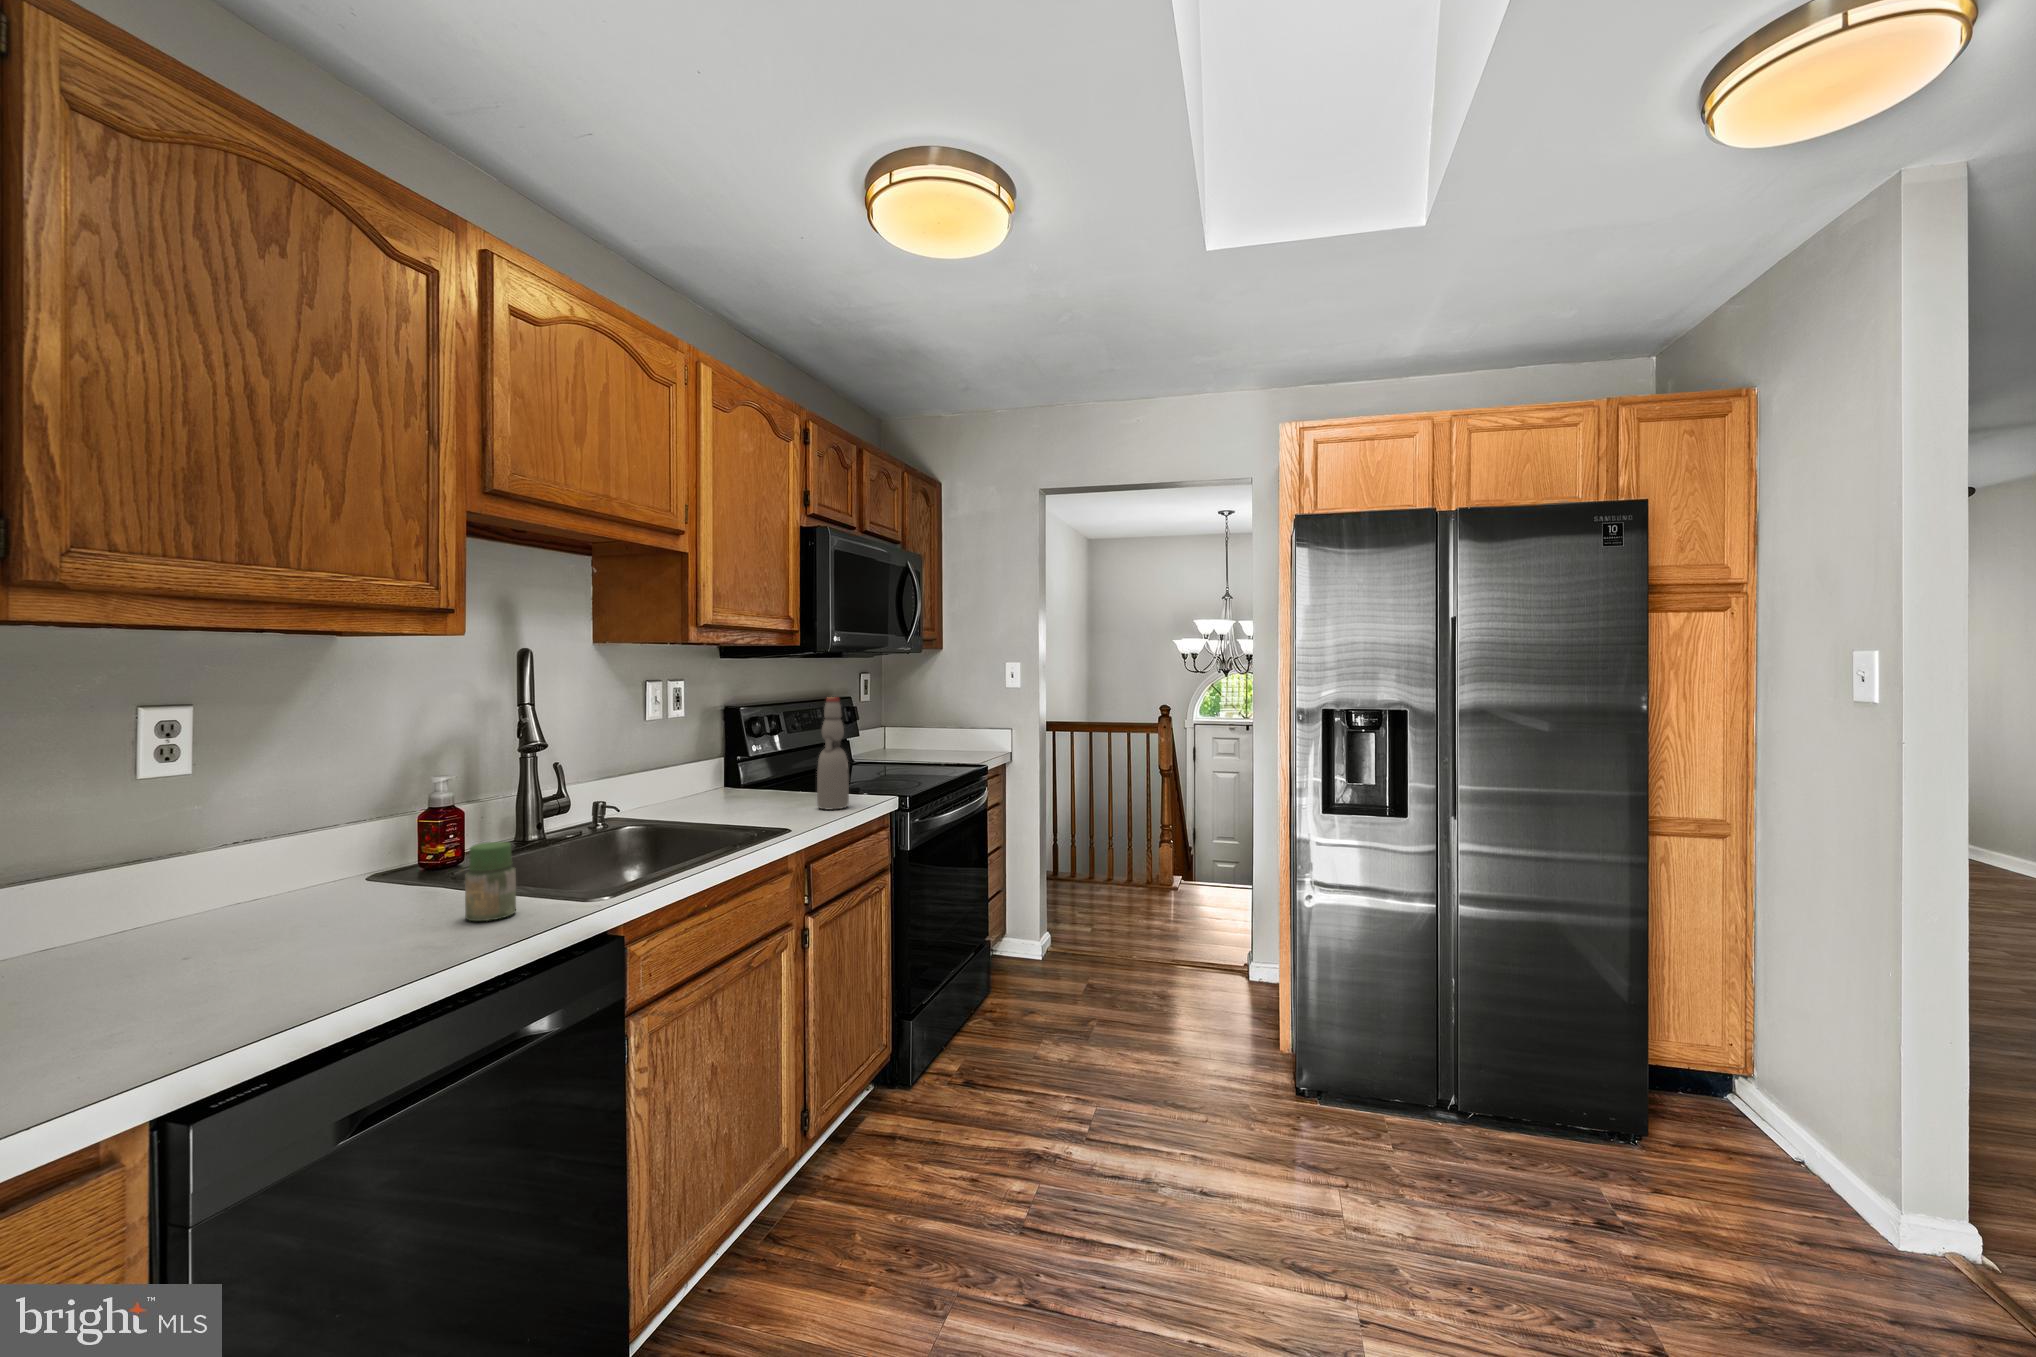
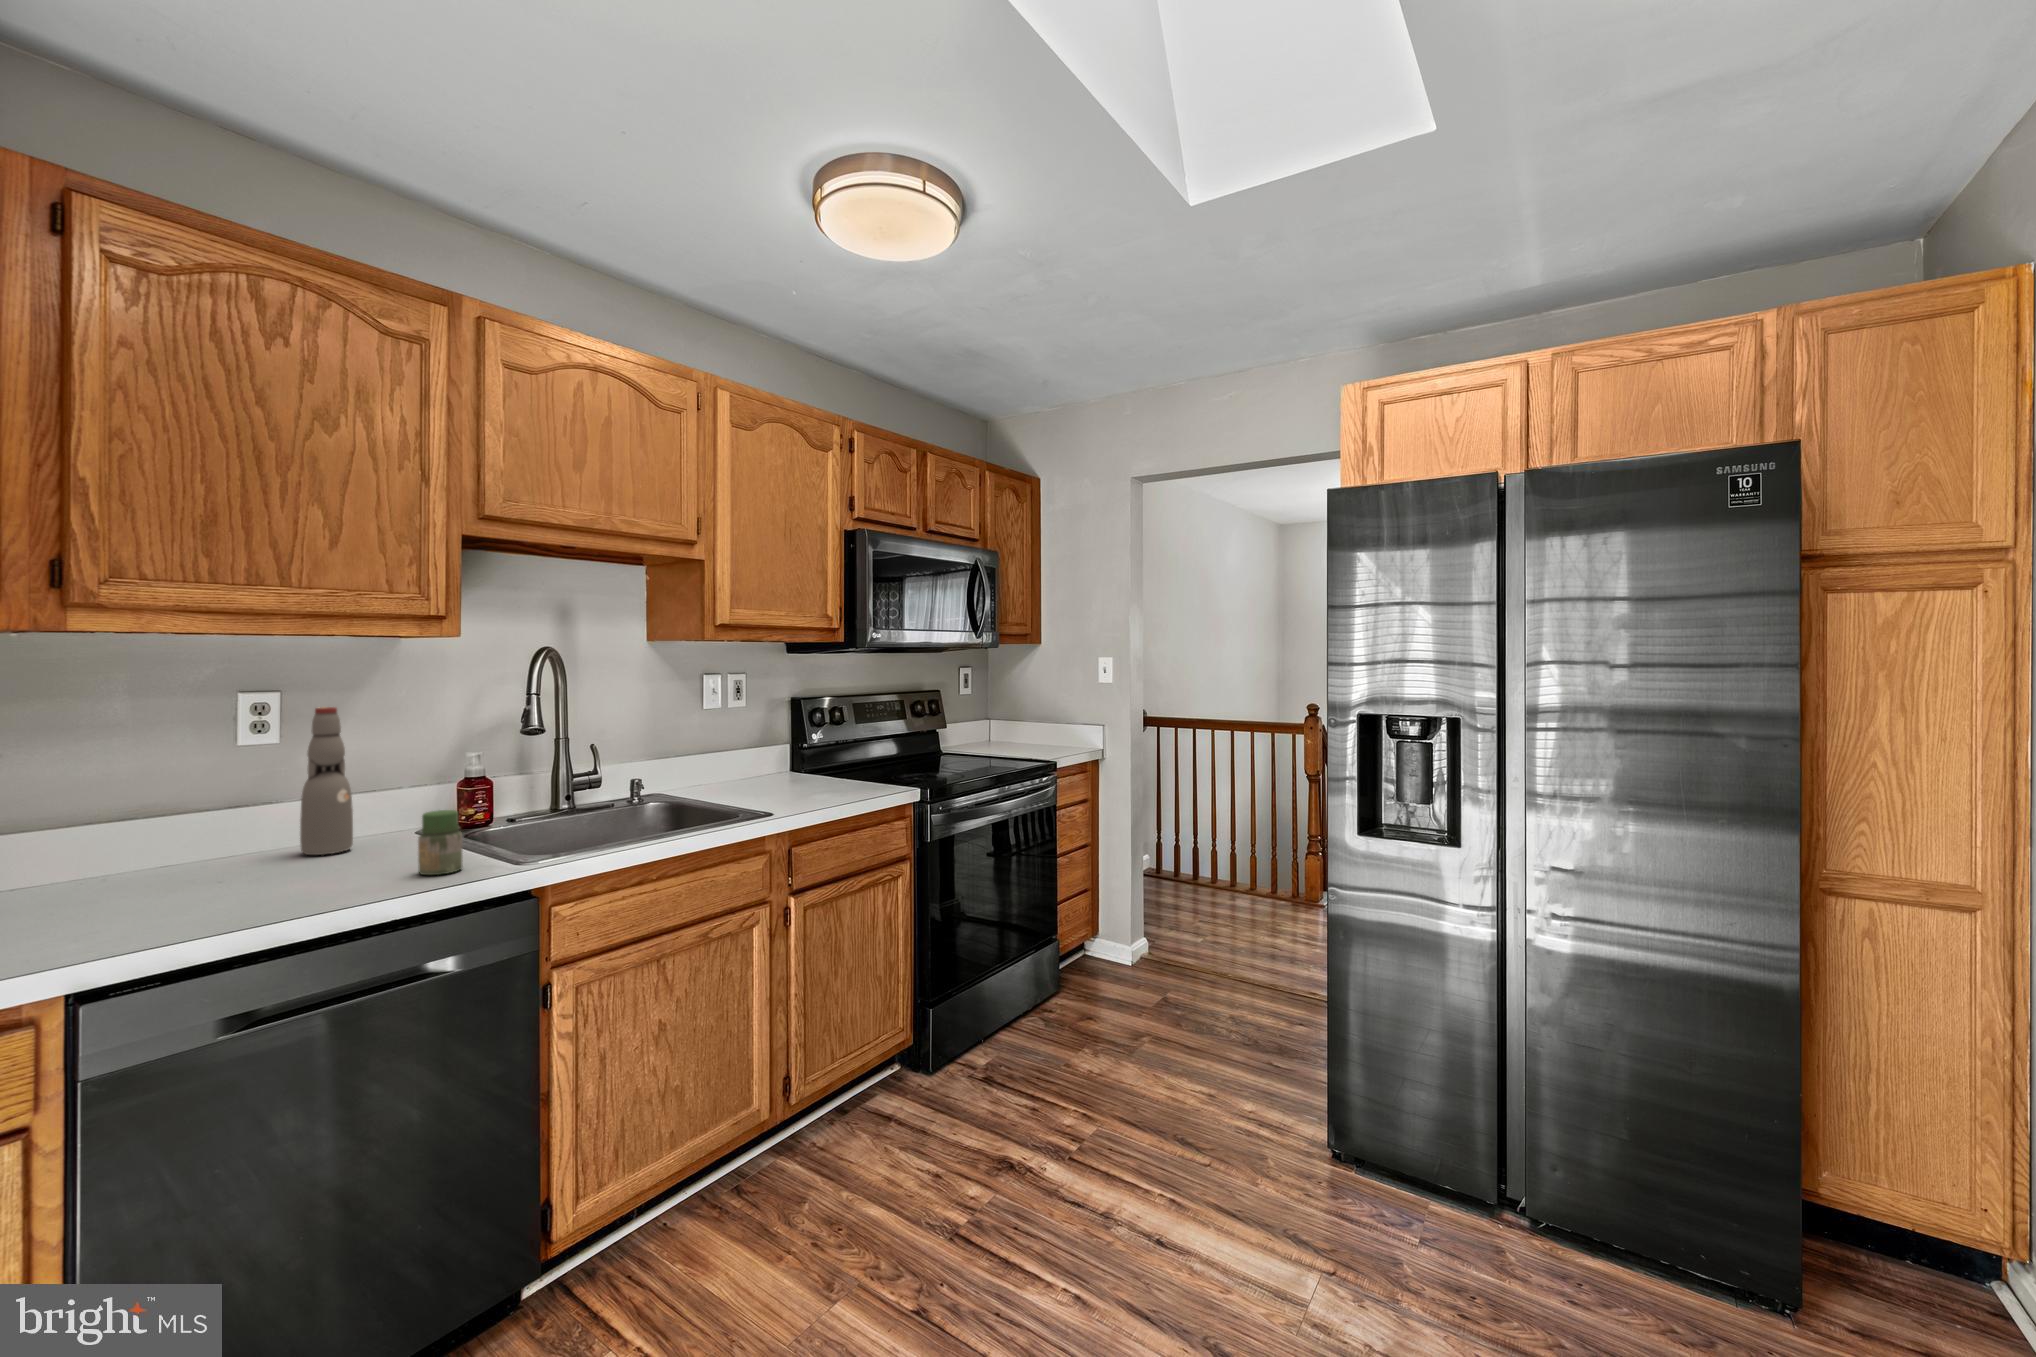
bottle: present [817,697,849,809] -> present [300,707,353,855]

